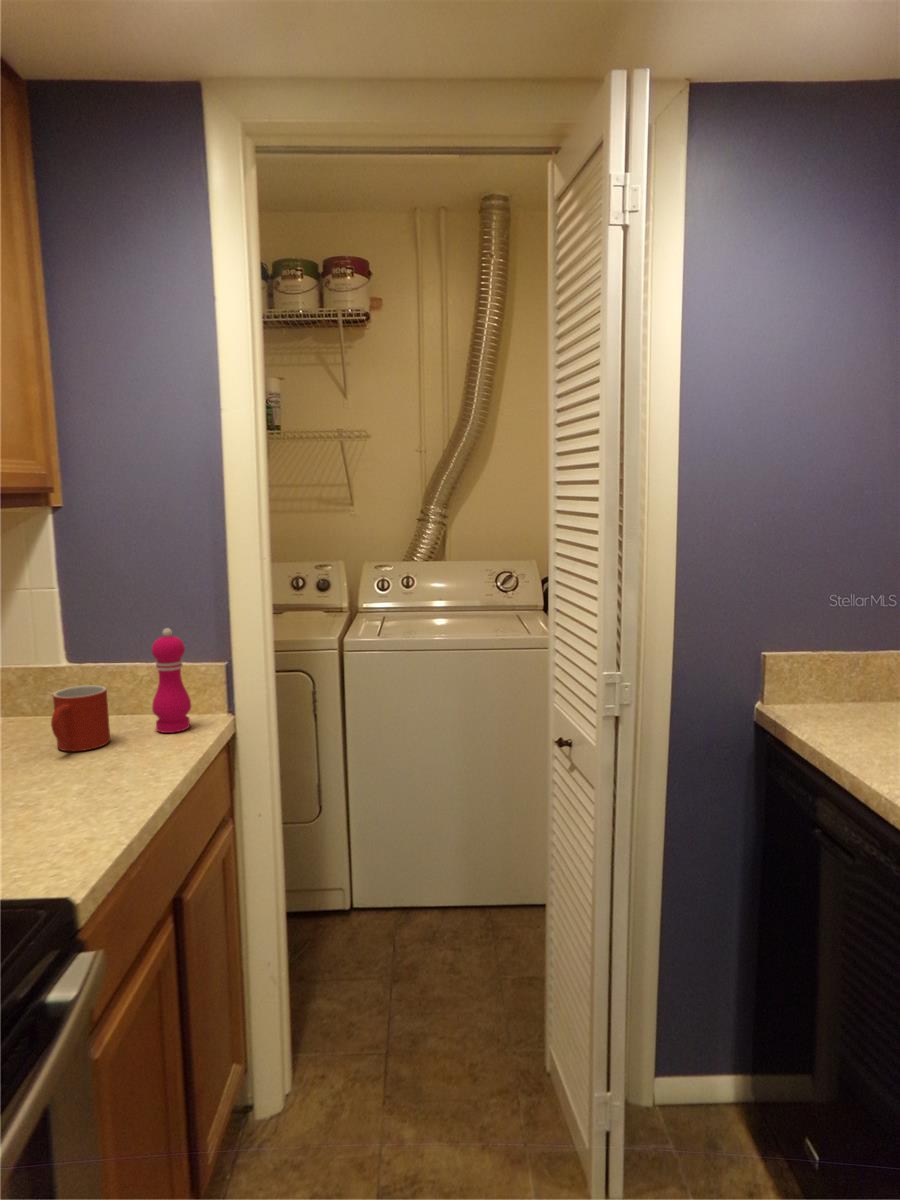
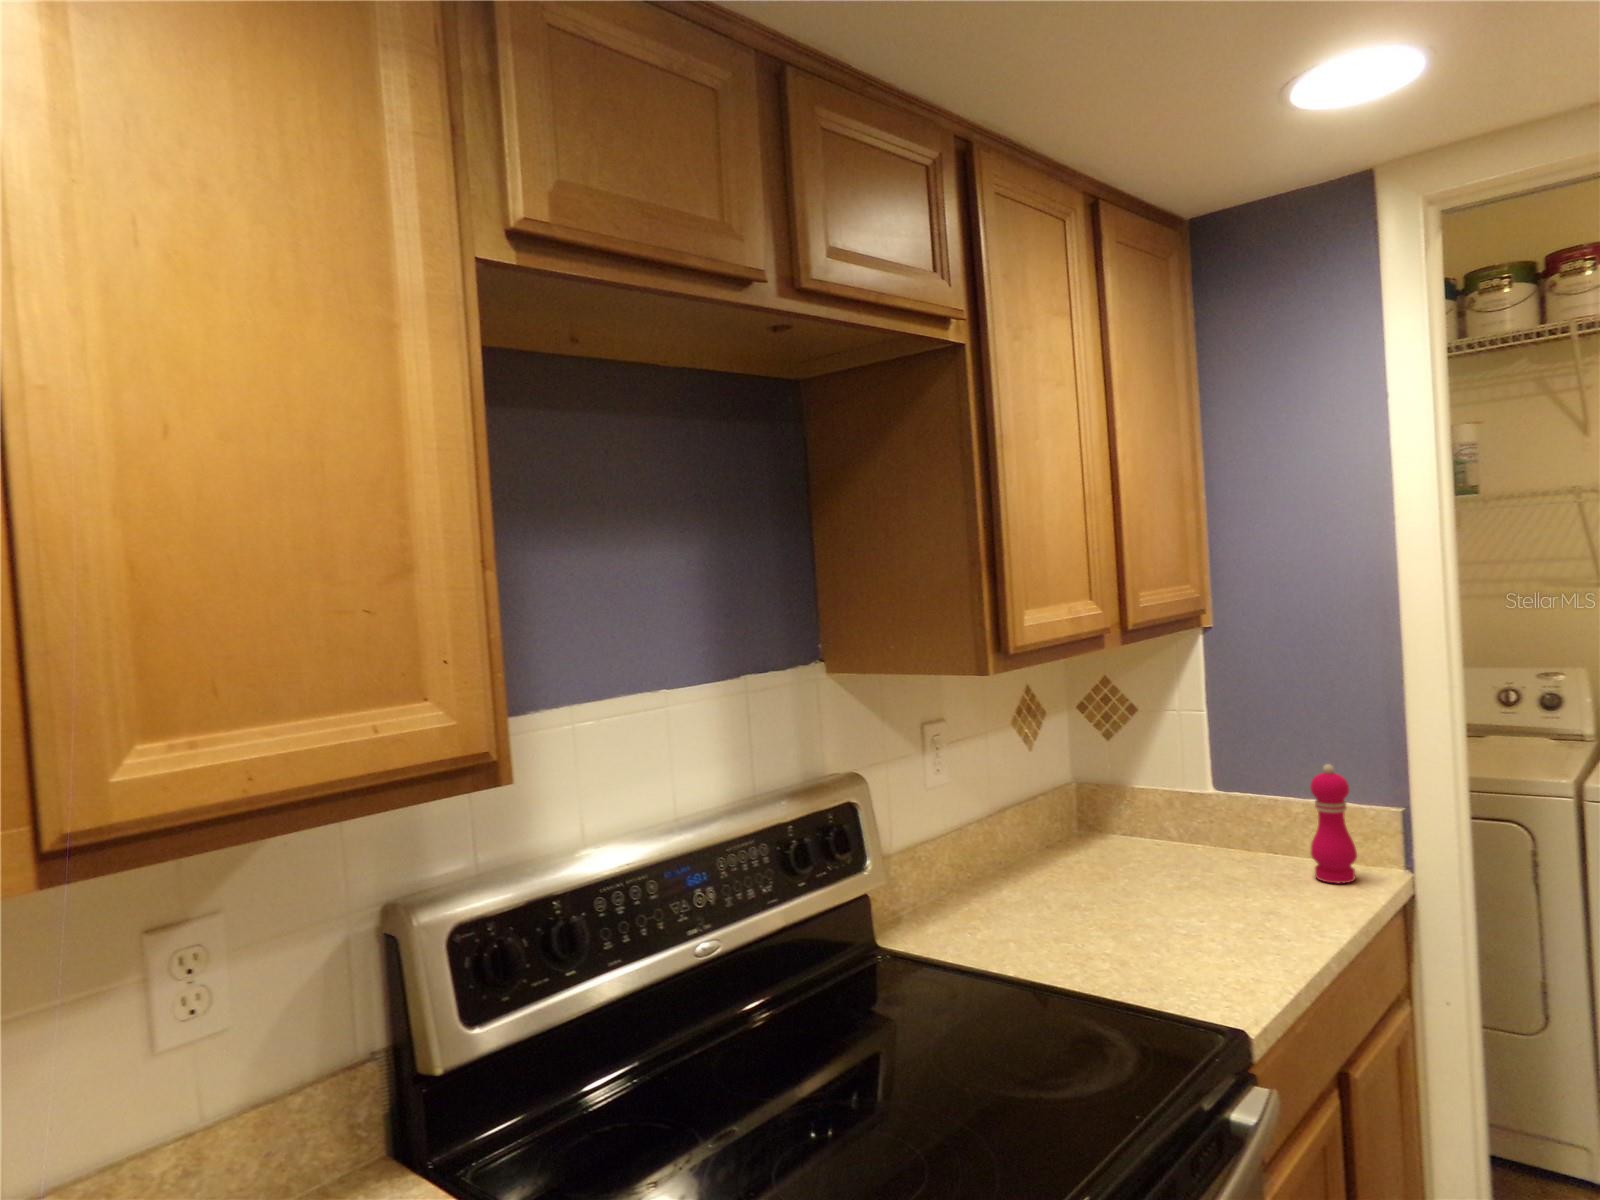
mug: present [51,685,110,751] -> none [1207,817,1265,887]

